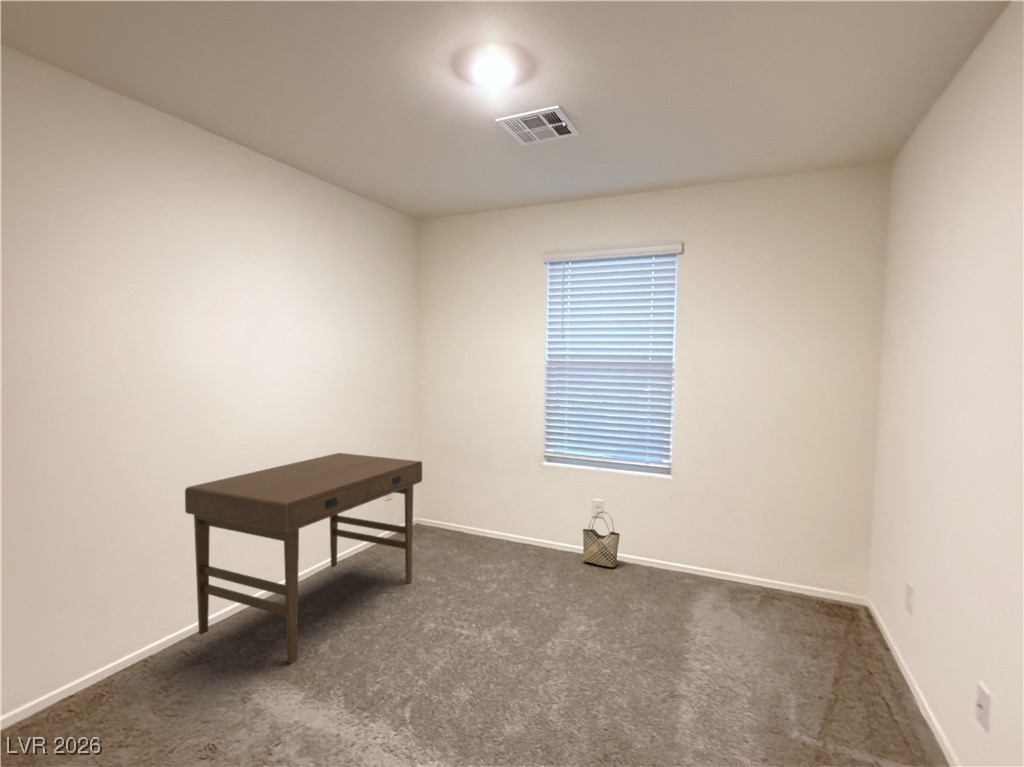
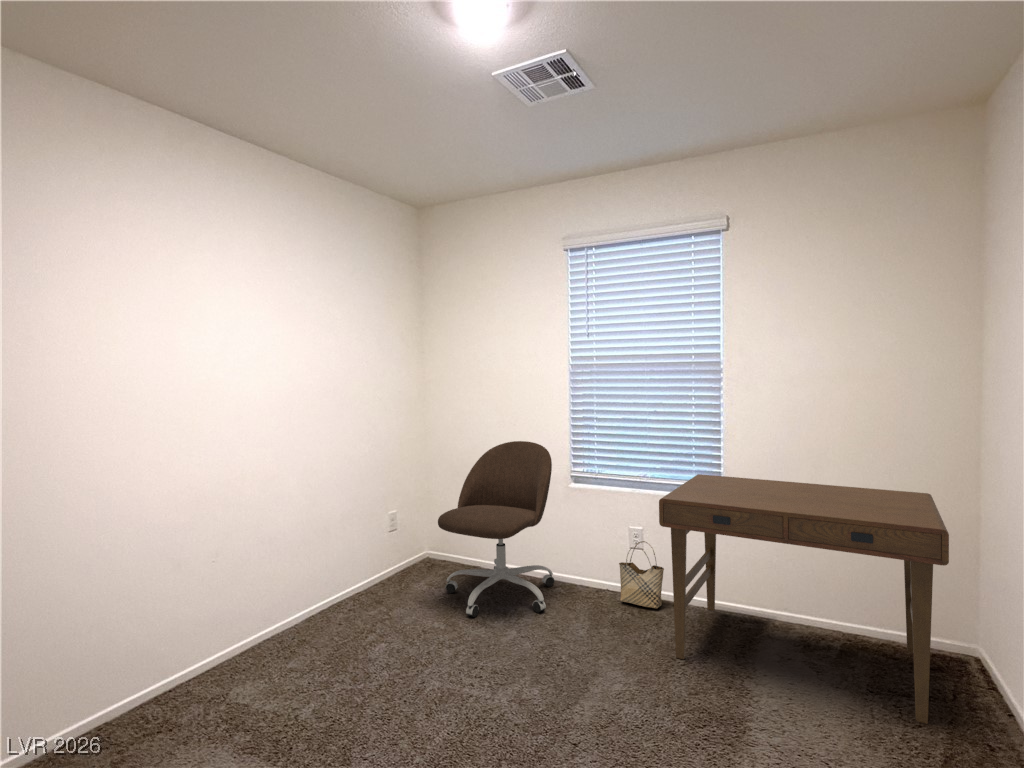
office chair: none [431,425,529,573] -> present [438,441,555,617]
desk: present [185,453,422,664] -> present [659,474,949,724]

